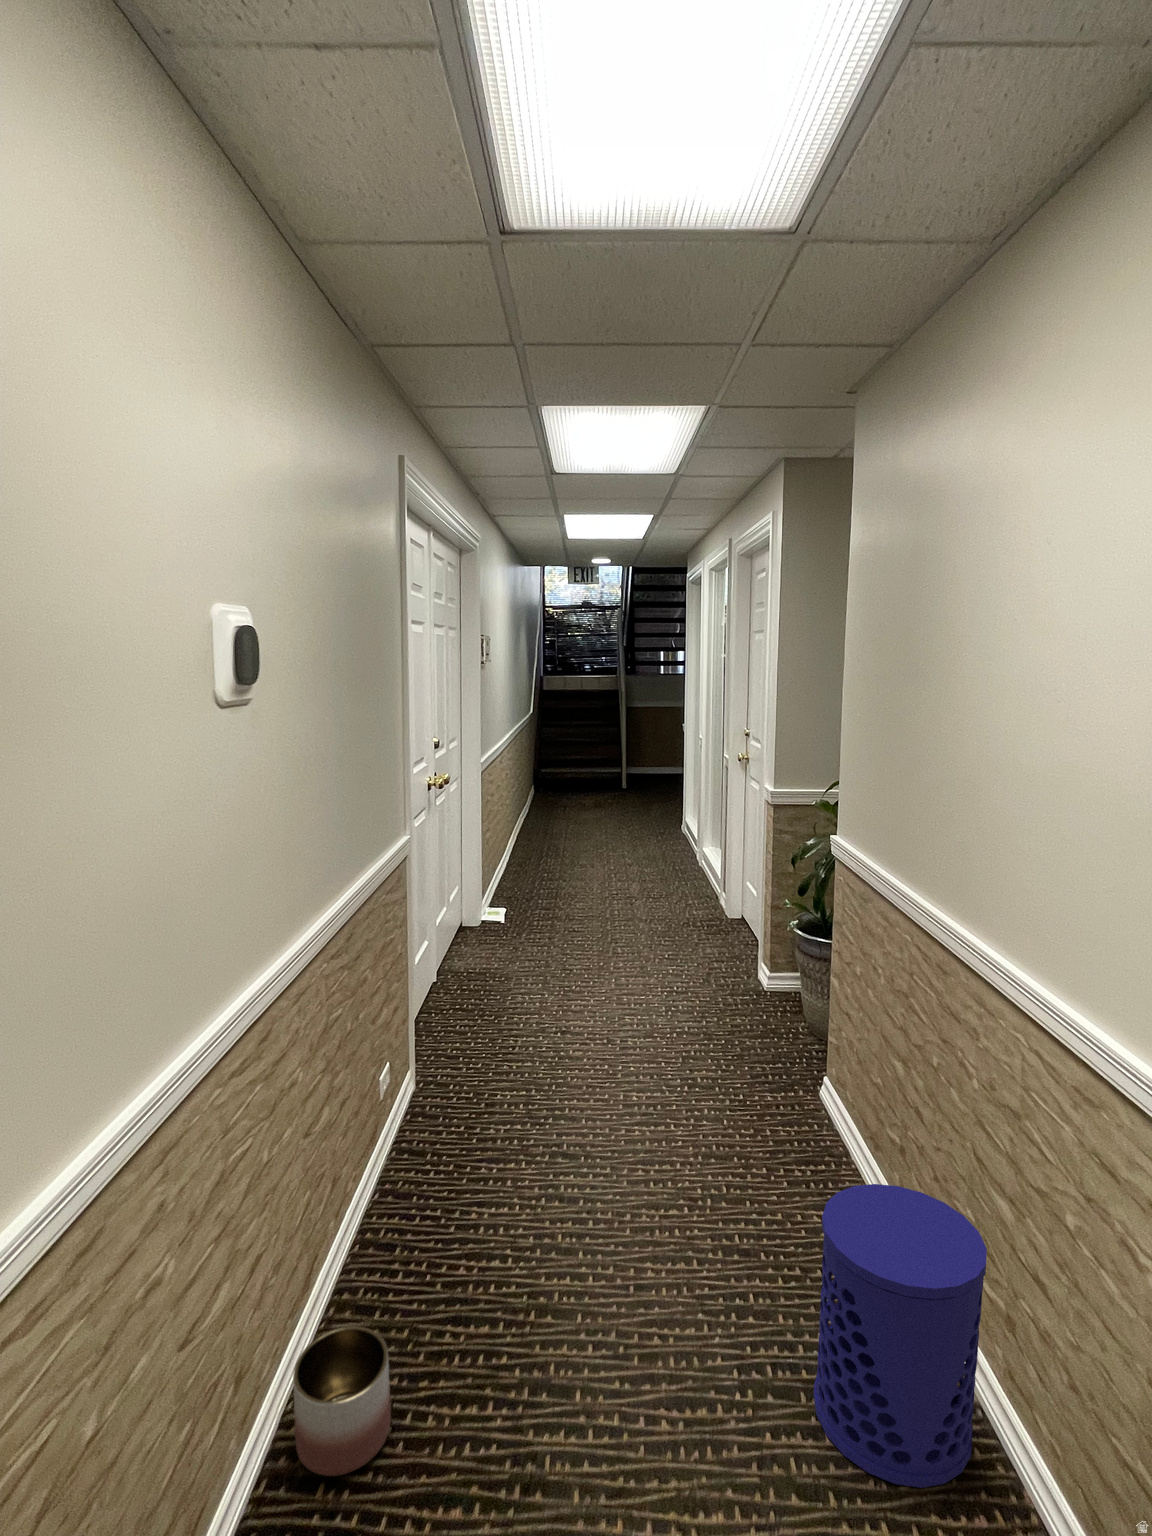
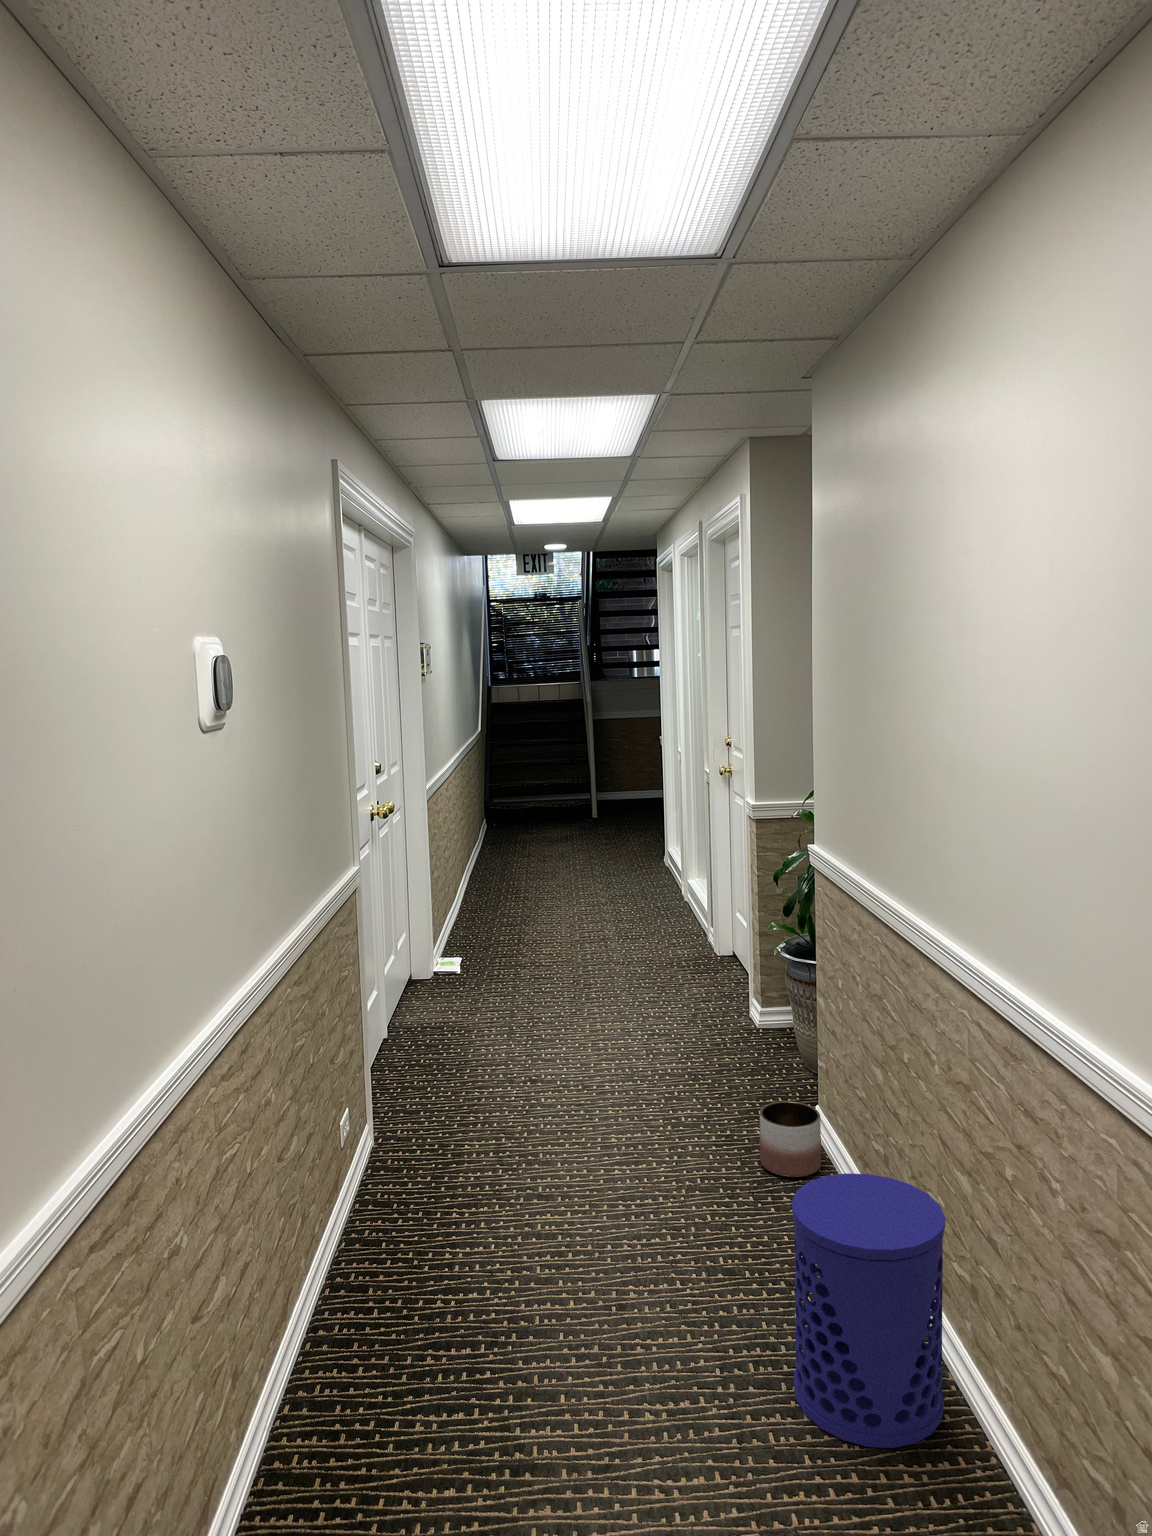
planter: present [293,1326,391,1476] -> present [760,1101,821,1177]

